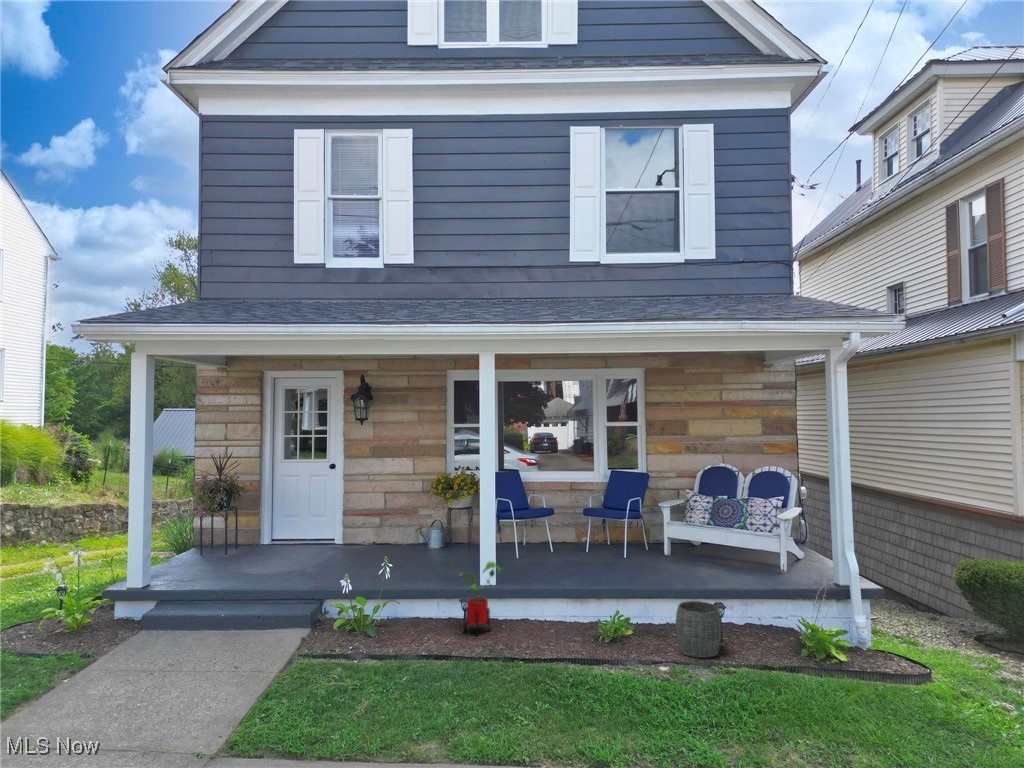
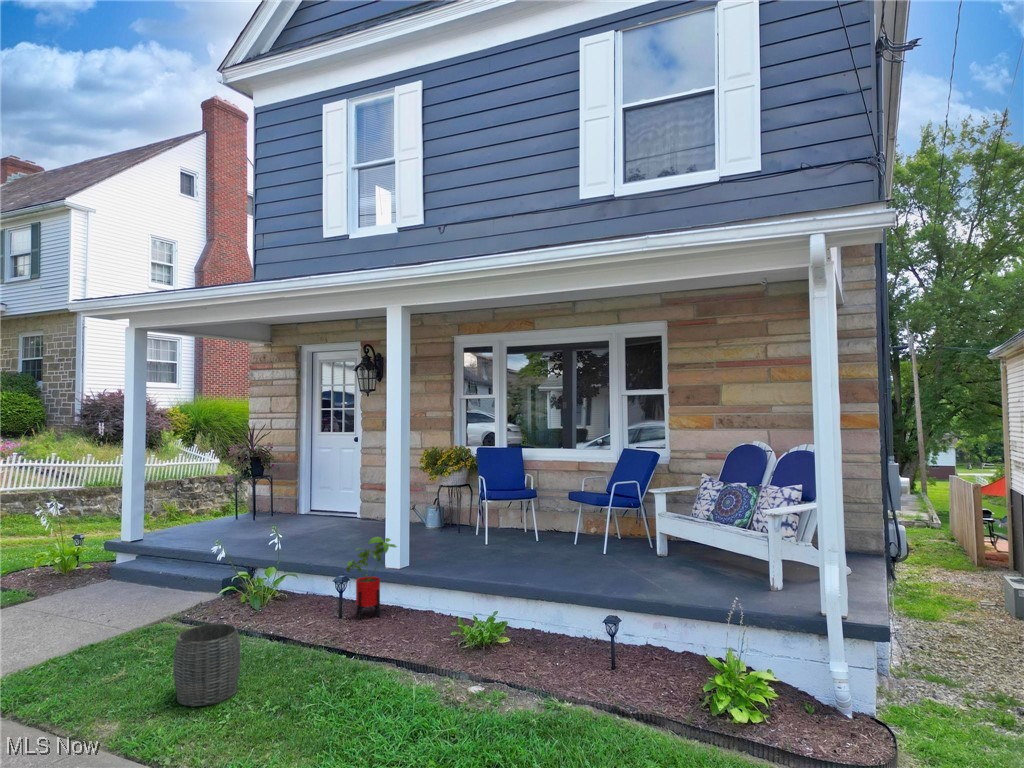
woven basket: present [676,601,721,658] -> present [173,624,241,707]

